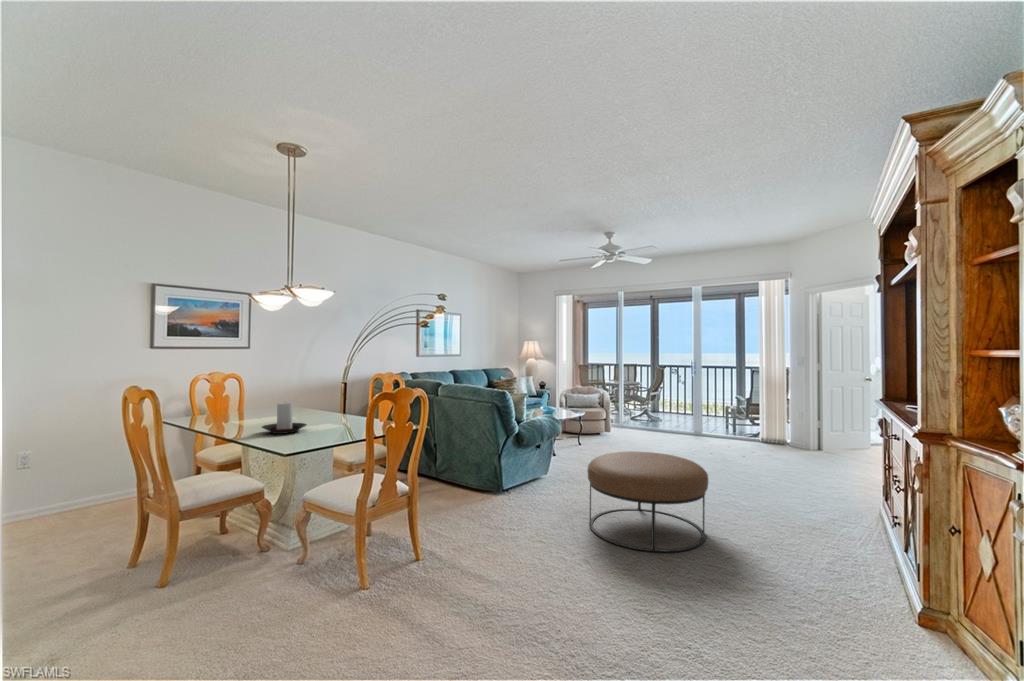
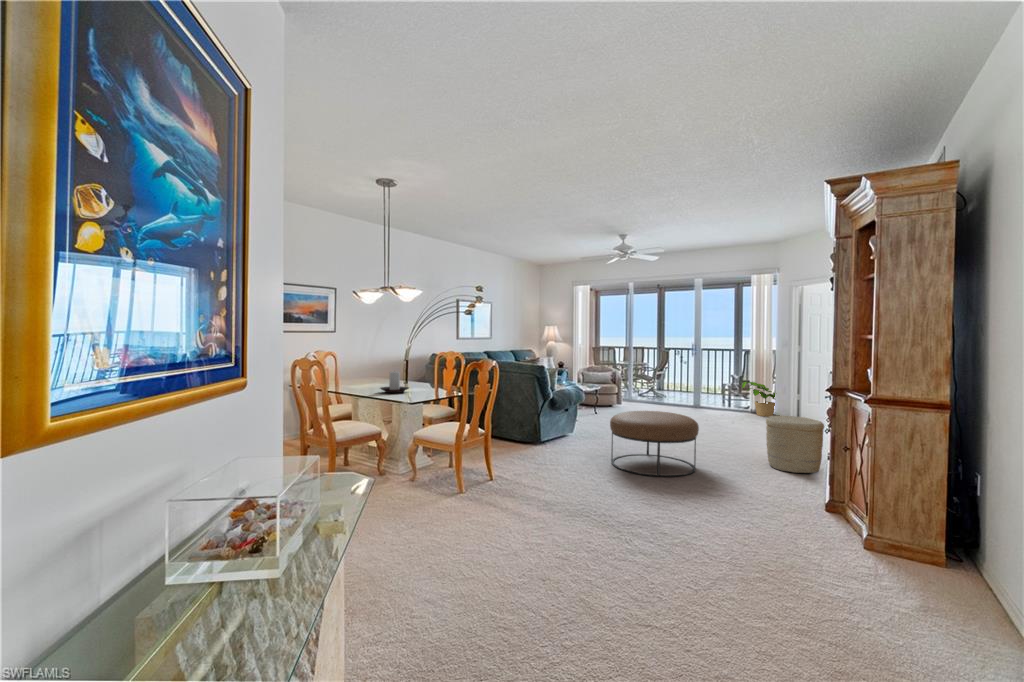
potted plant: none [751,406,794,447] -> present [742,382,775,417]
woven basket: none [798,459,882,544] -> present [766,416,824,473]

